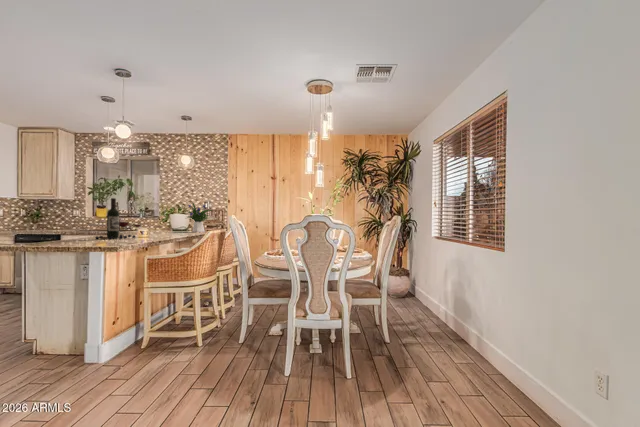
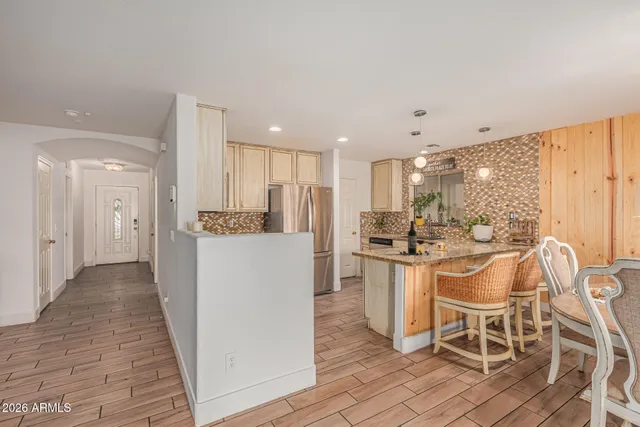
flower arrangement: present [187,203,212,232] -> none [483,216,516,246]

